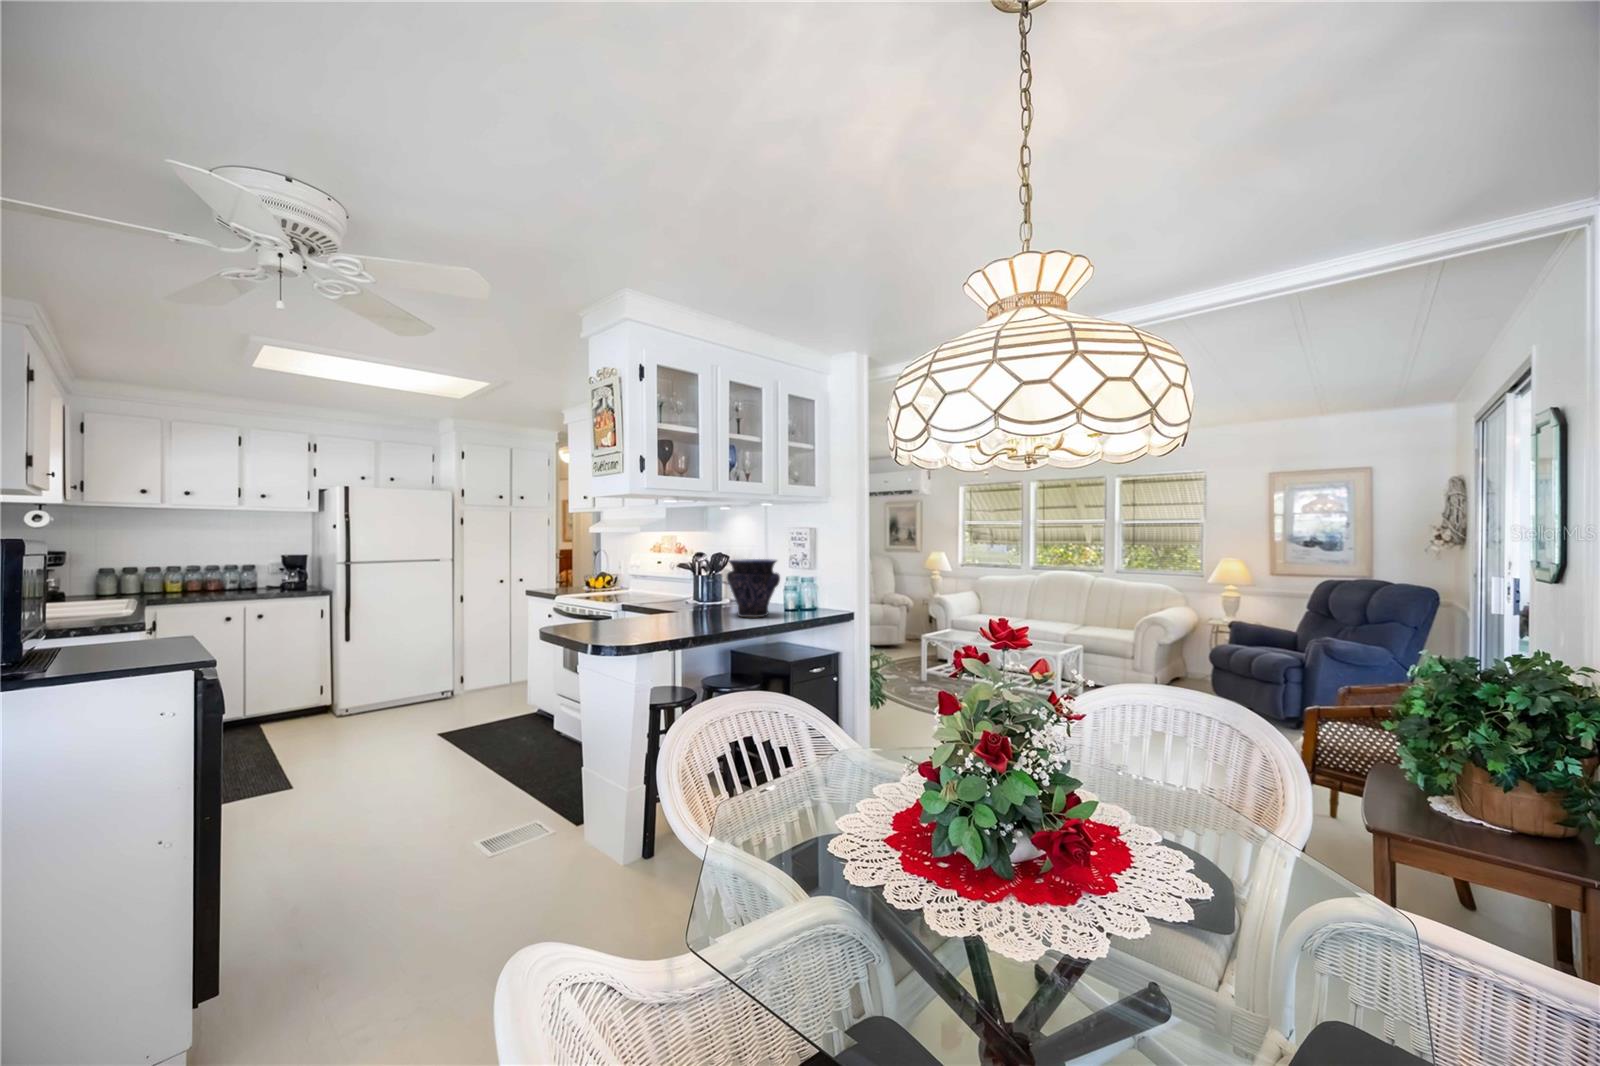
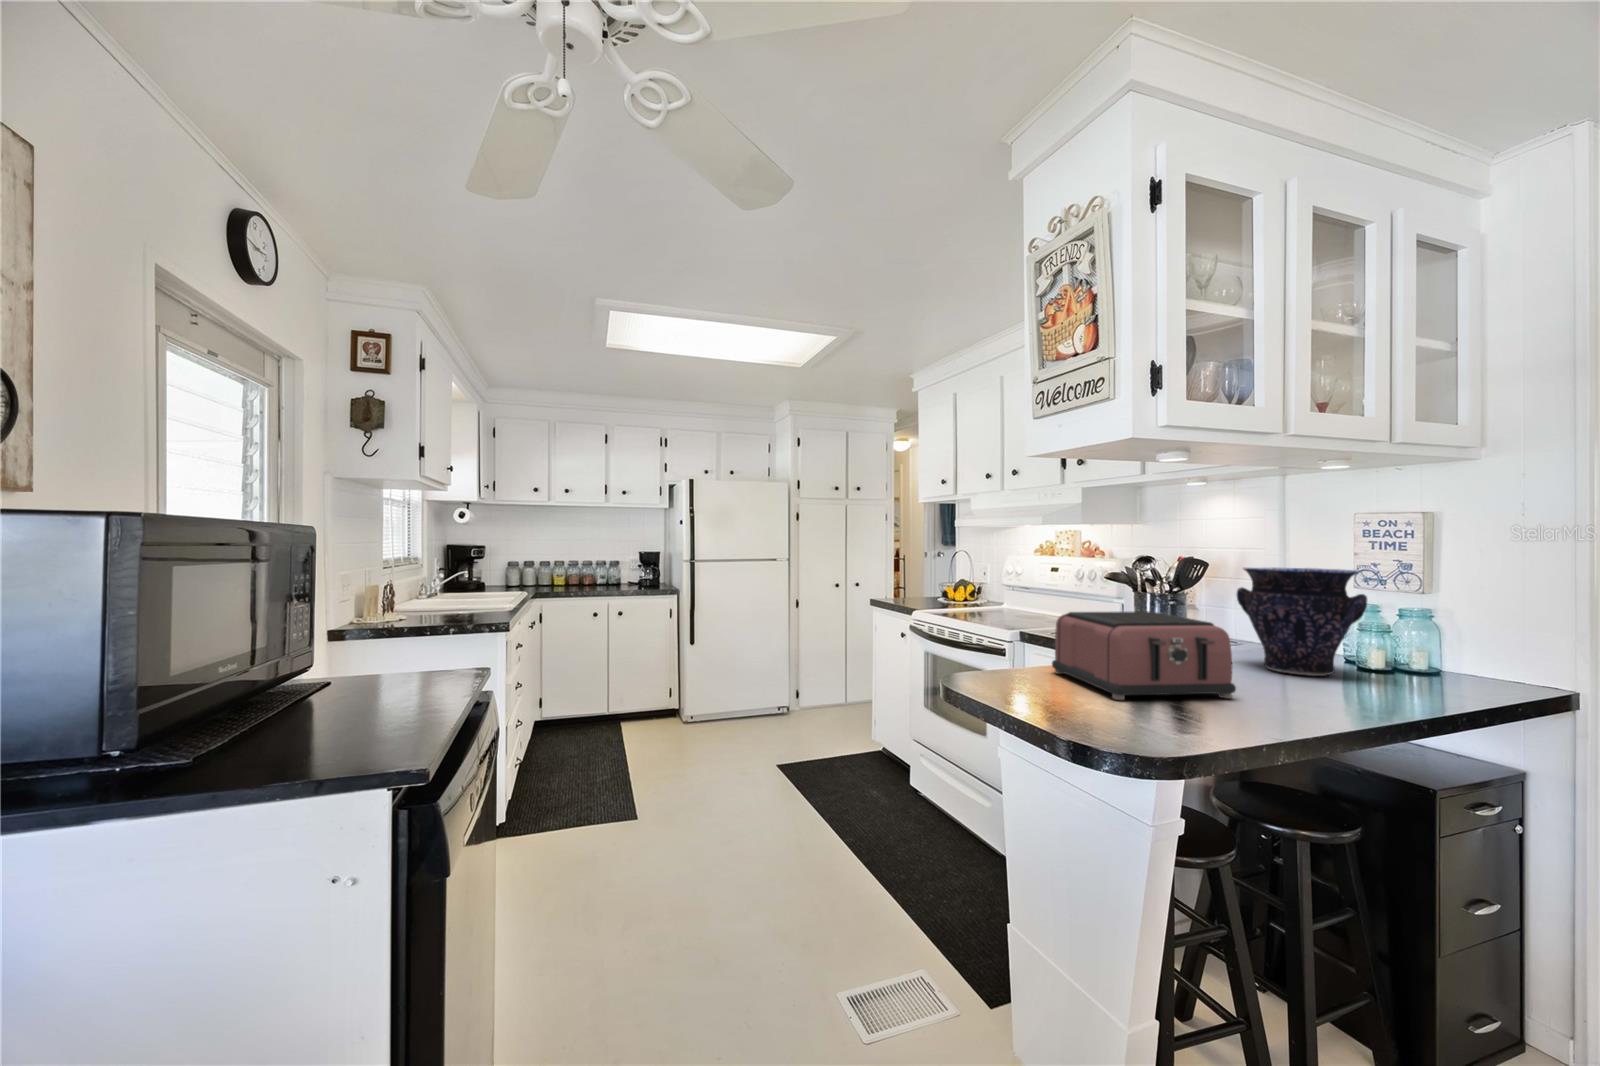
toaster: none [612,587,698,636] -> present [1052,611,1236,700]

